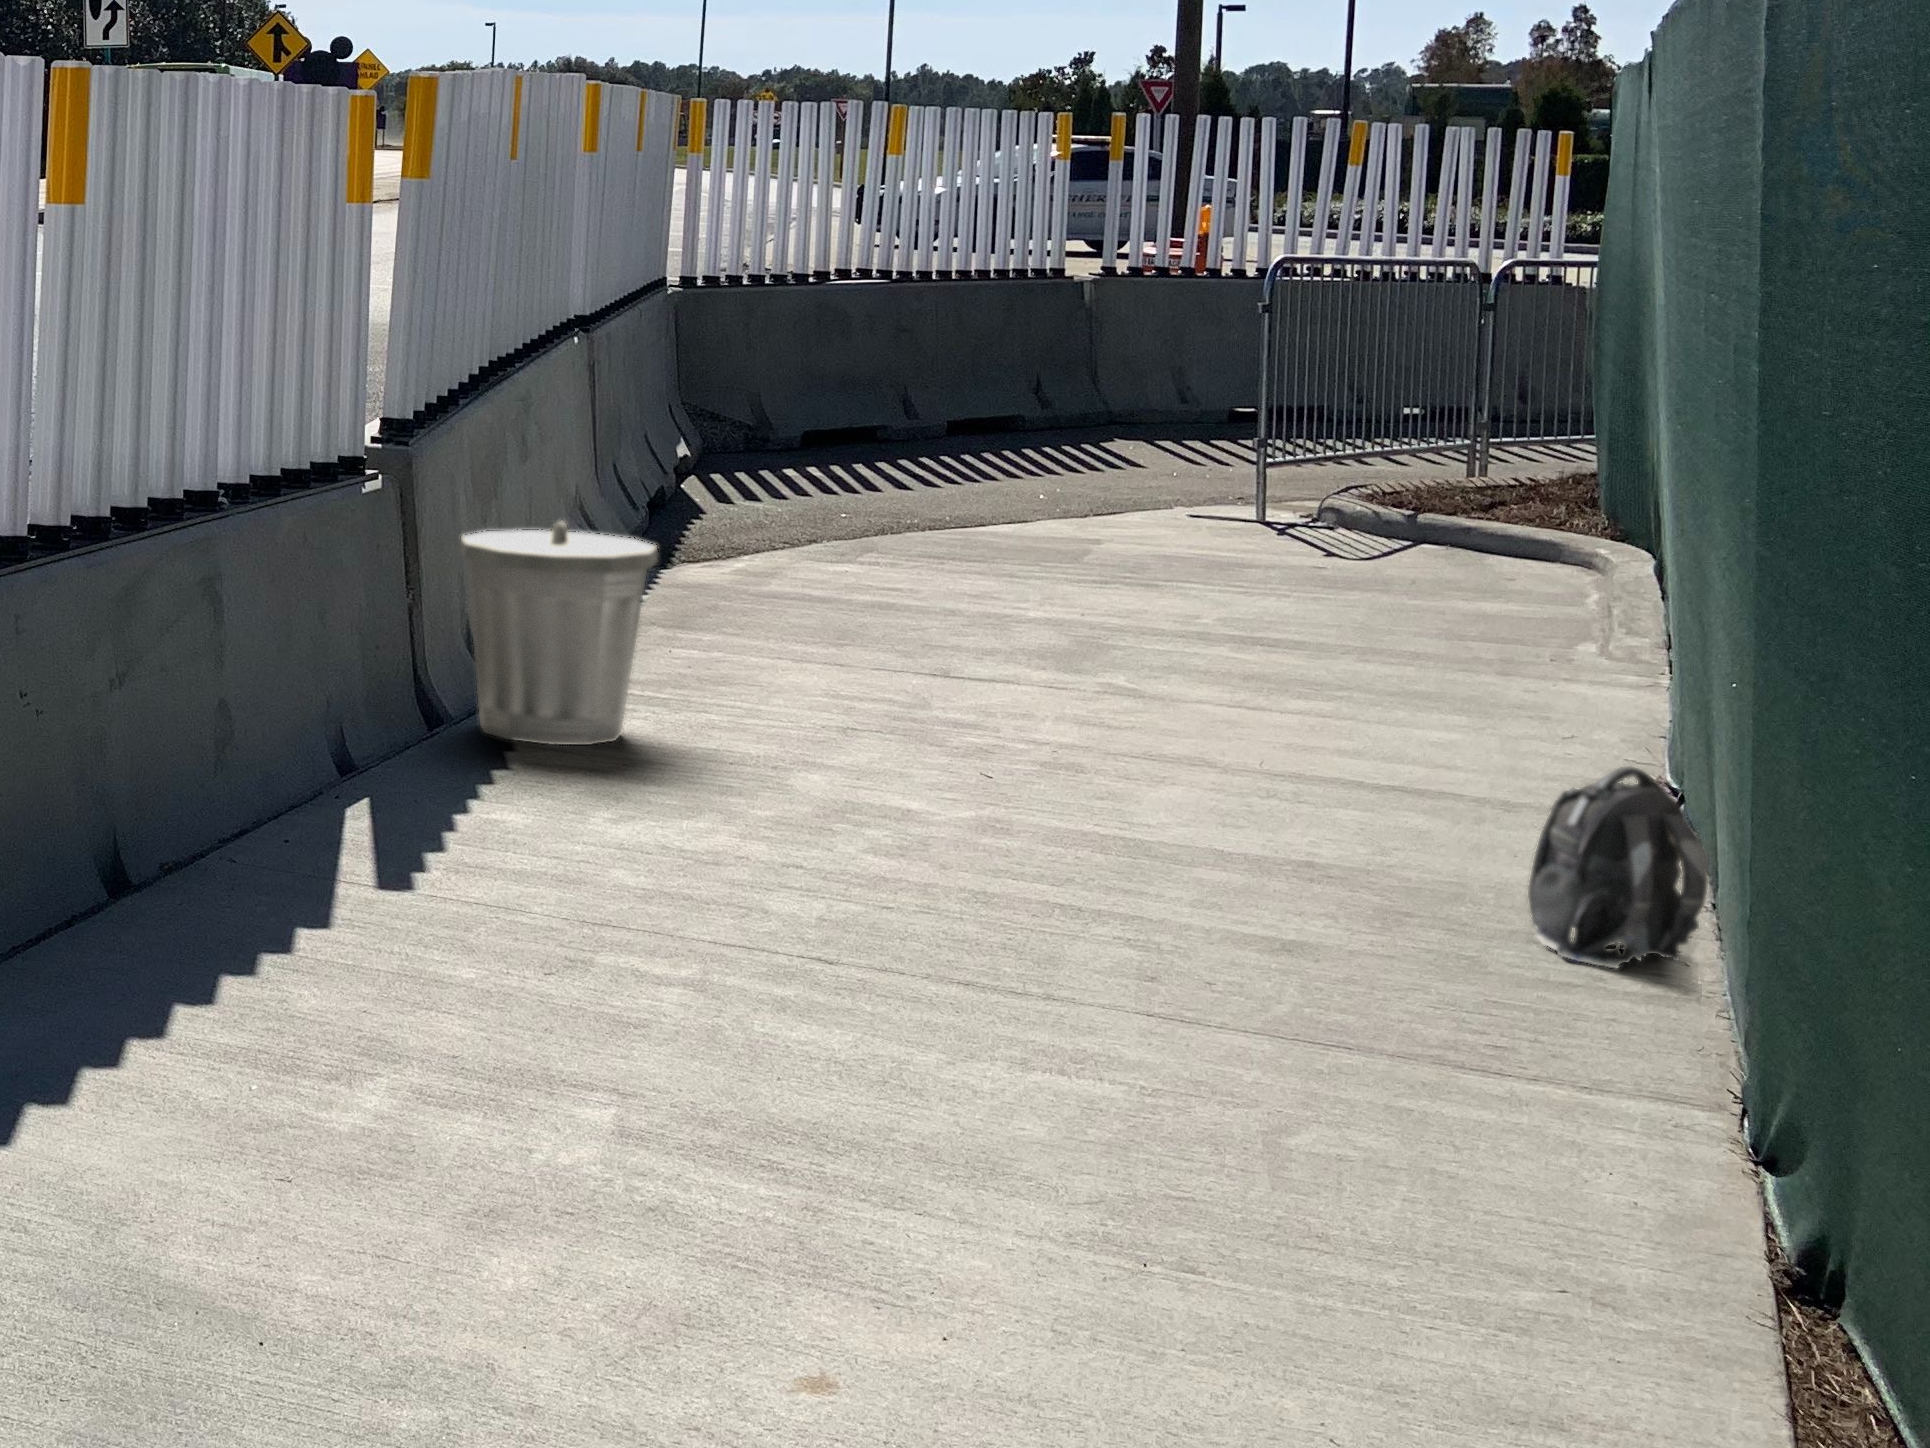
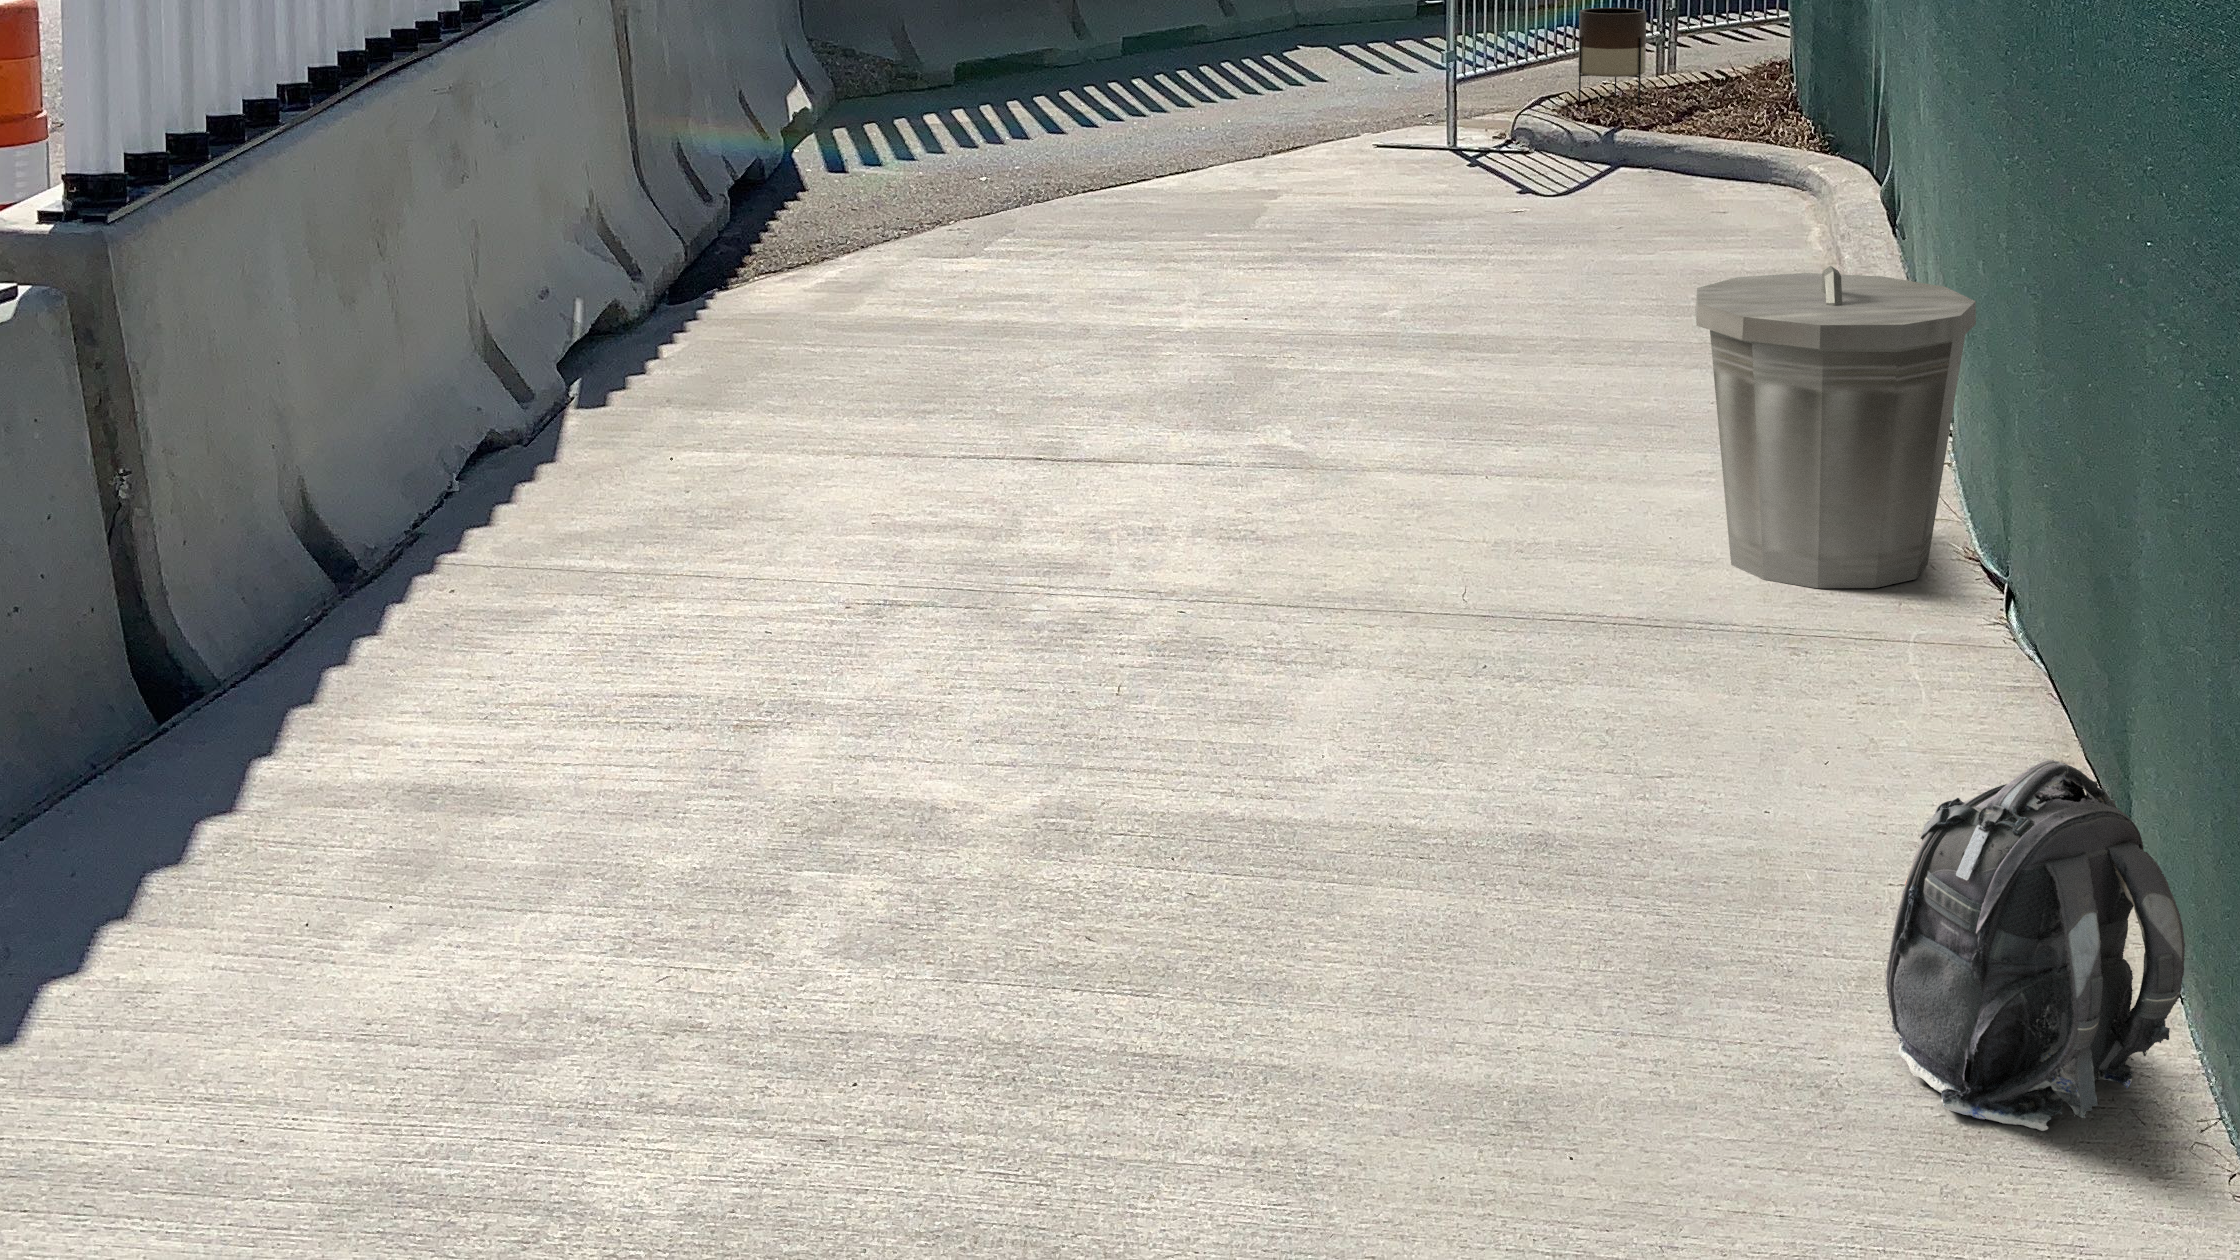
planter: none [1386,416,1456,504] -> present [1578,8,1646,103]
trash can: present [460,521,658,745] -> present [1695,266,1976,588]

